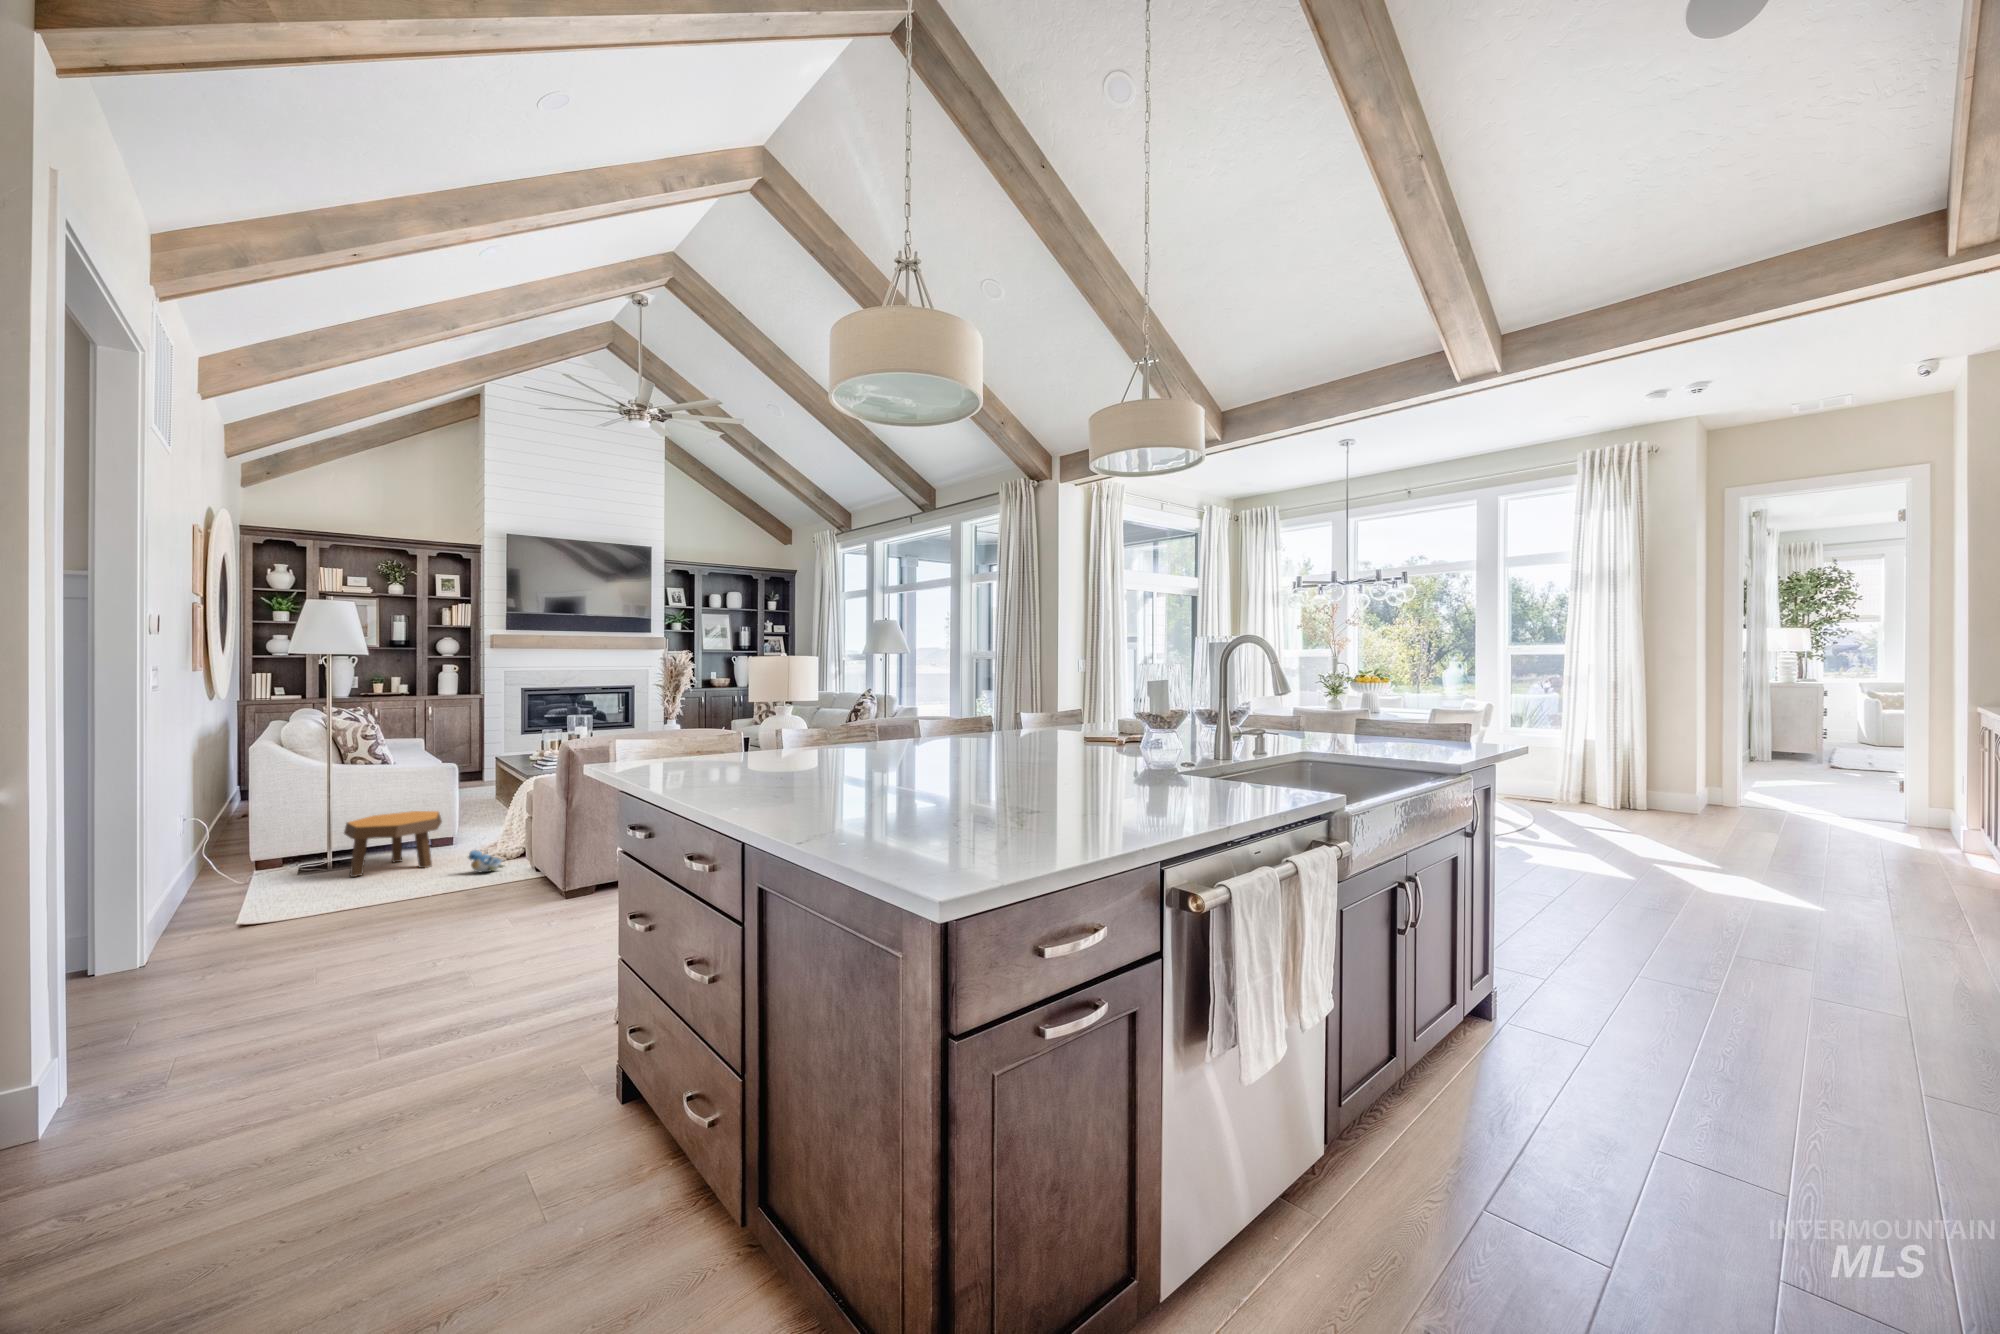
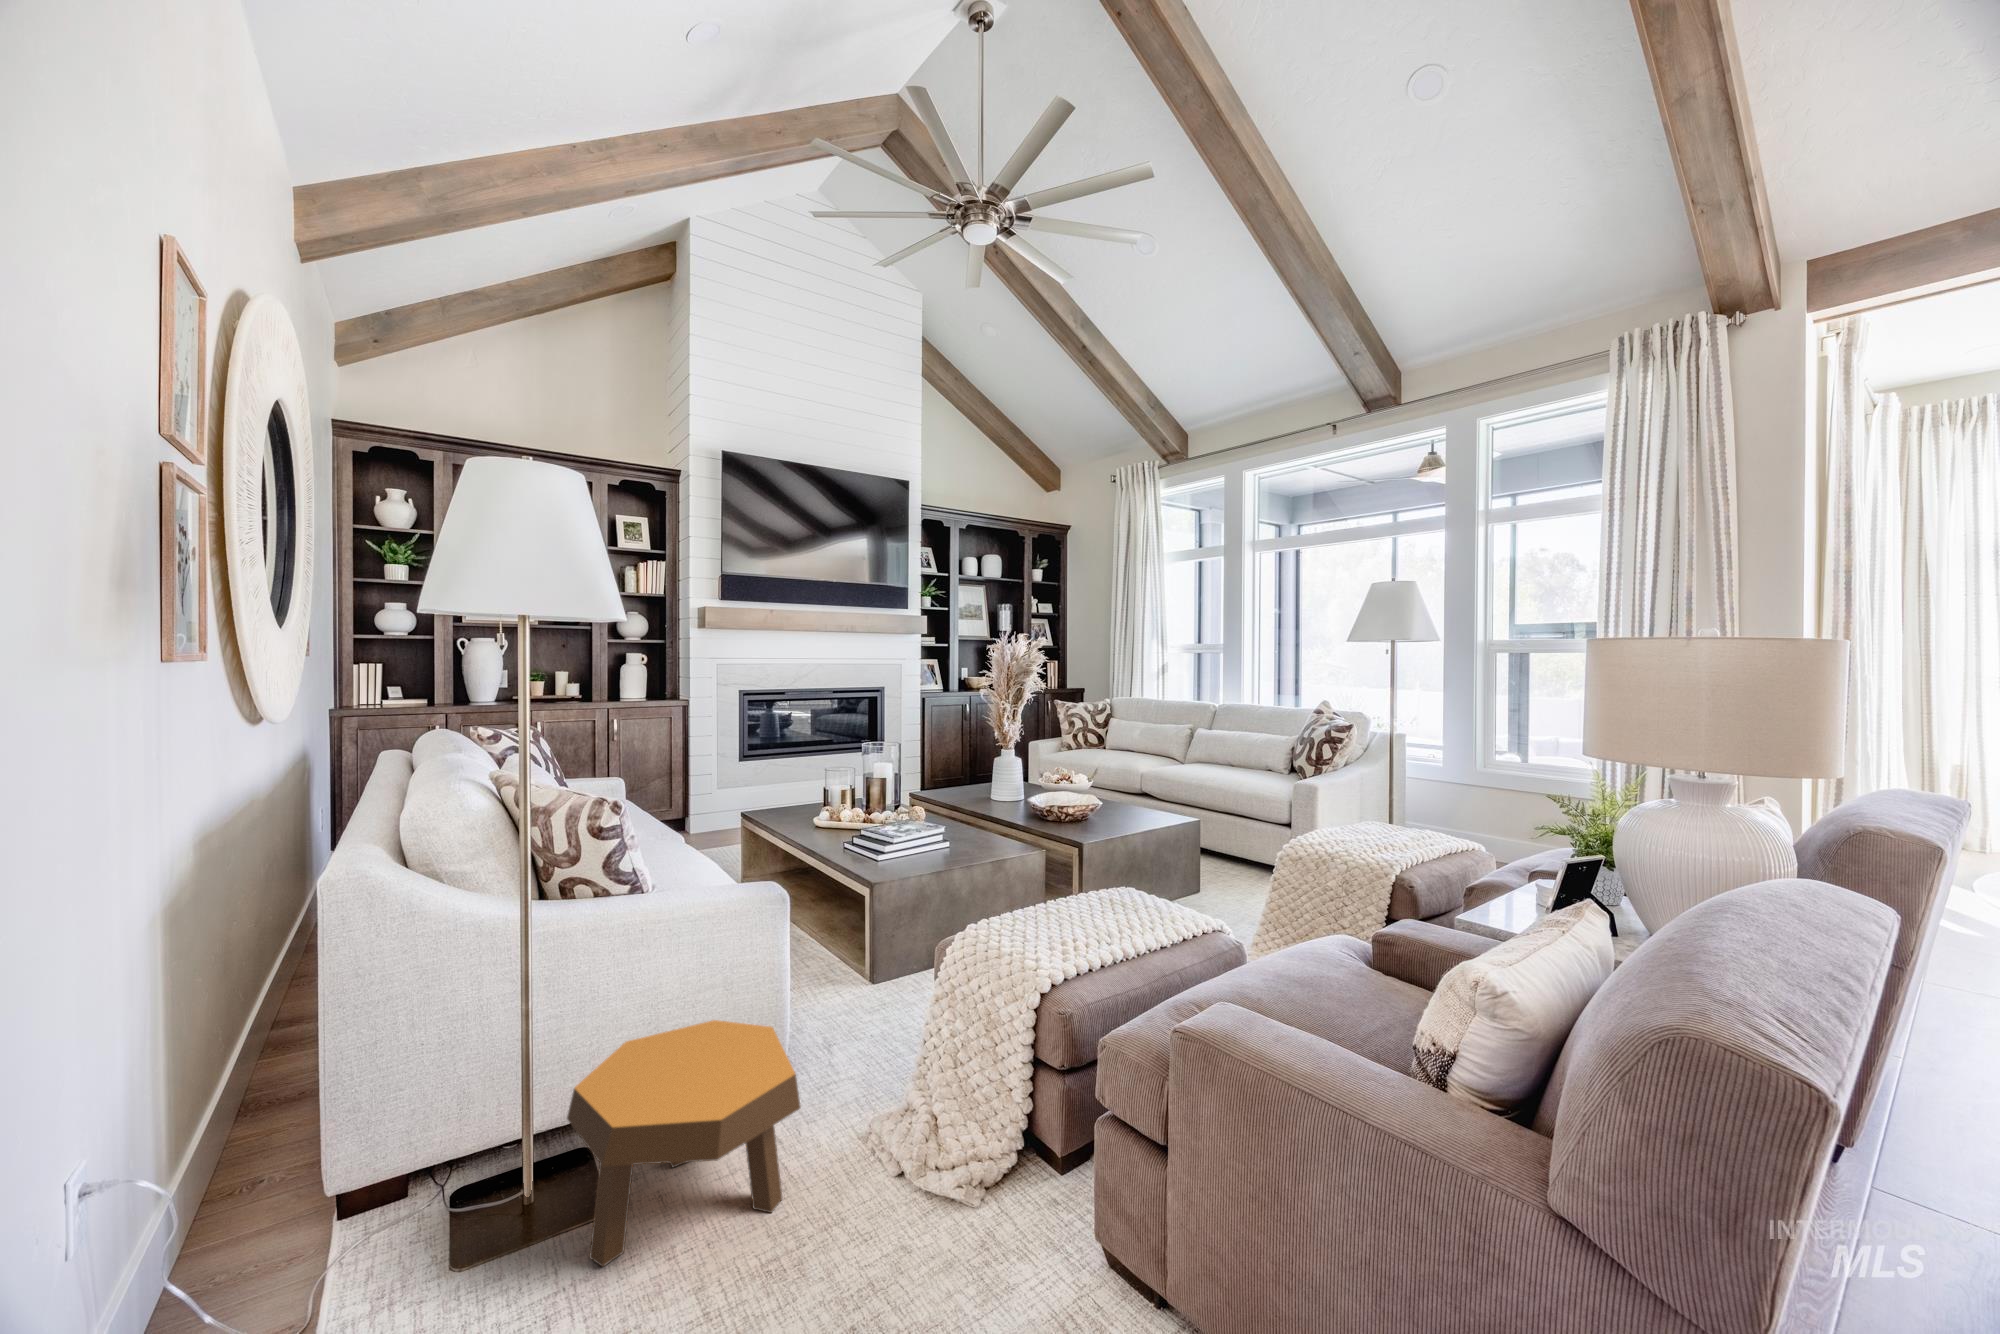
plush toy: present [469,850,504,872] -> none [913,1199,1005,1268]

